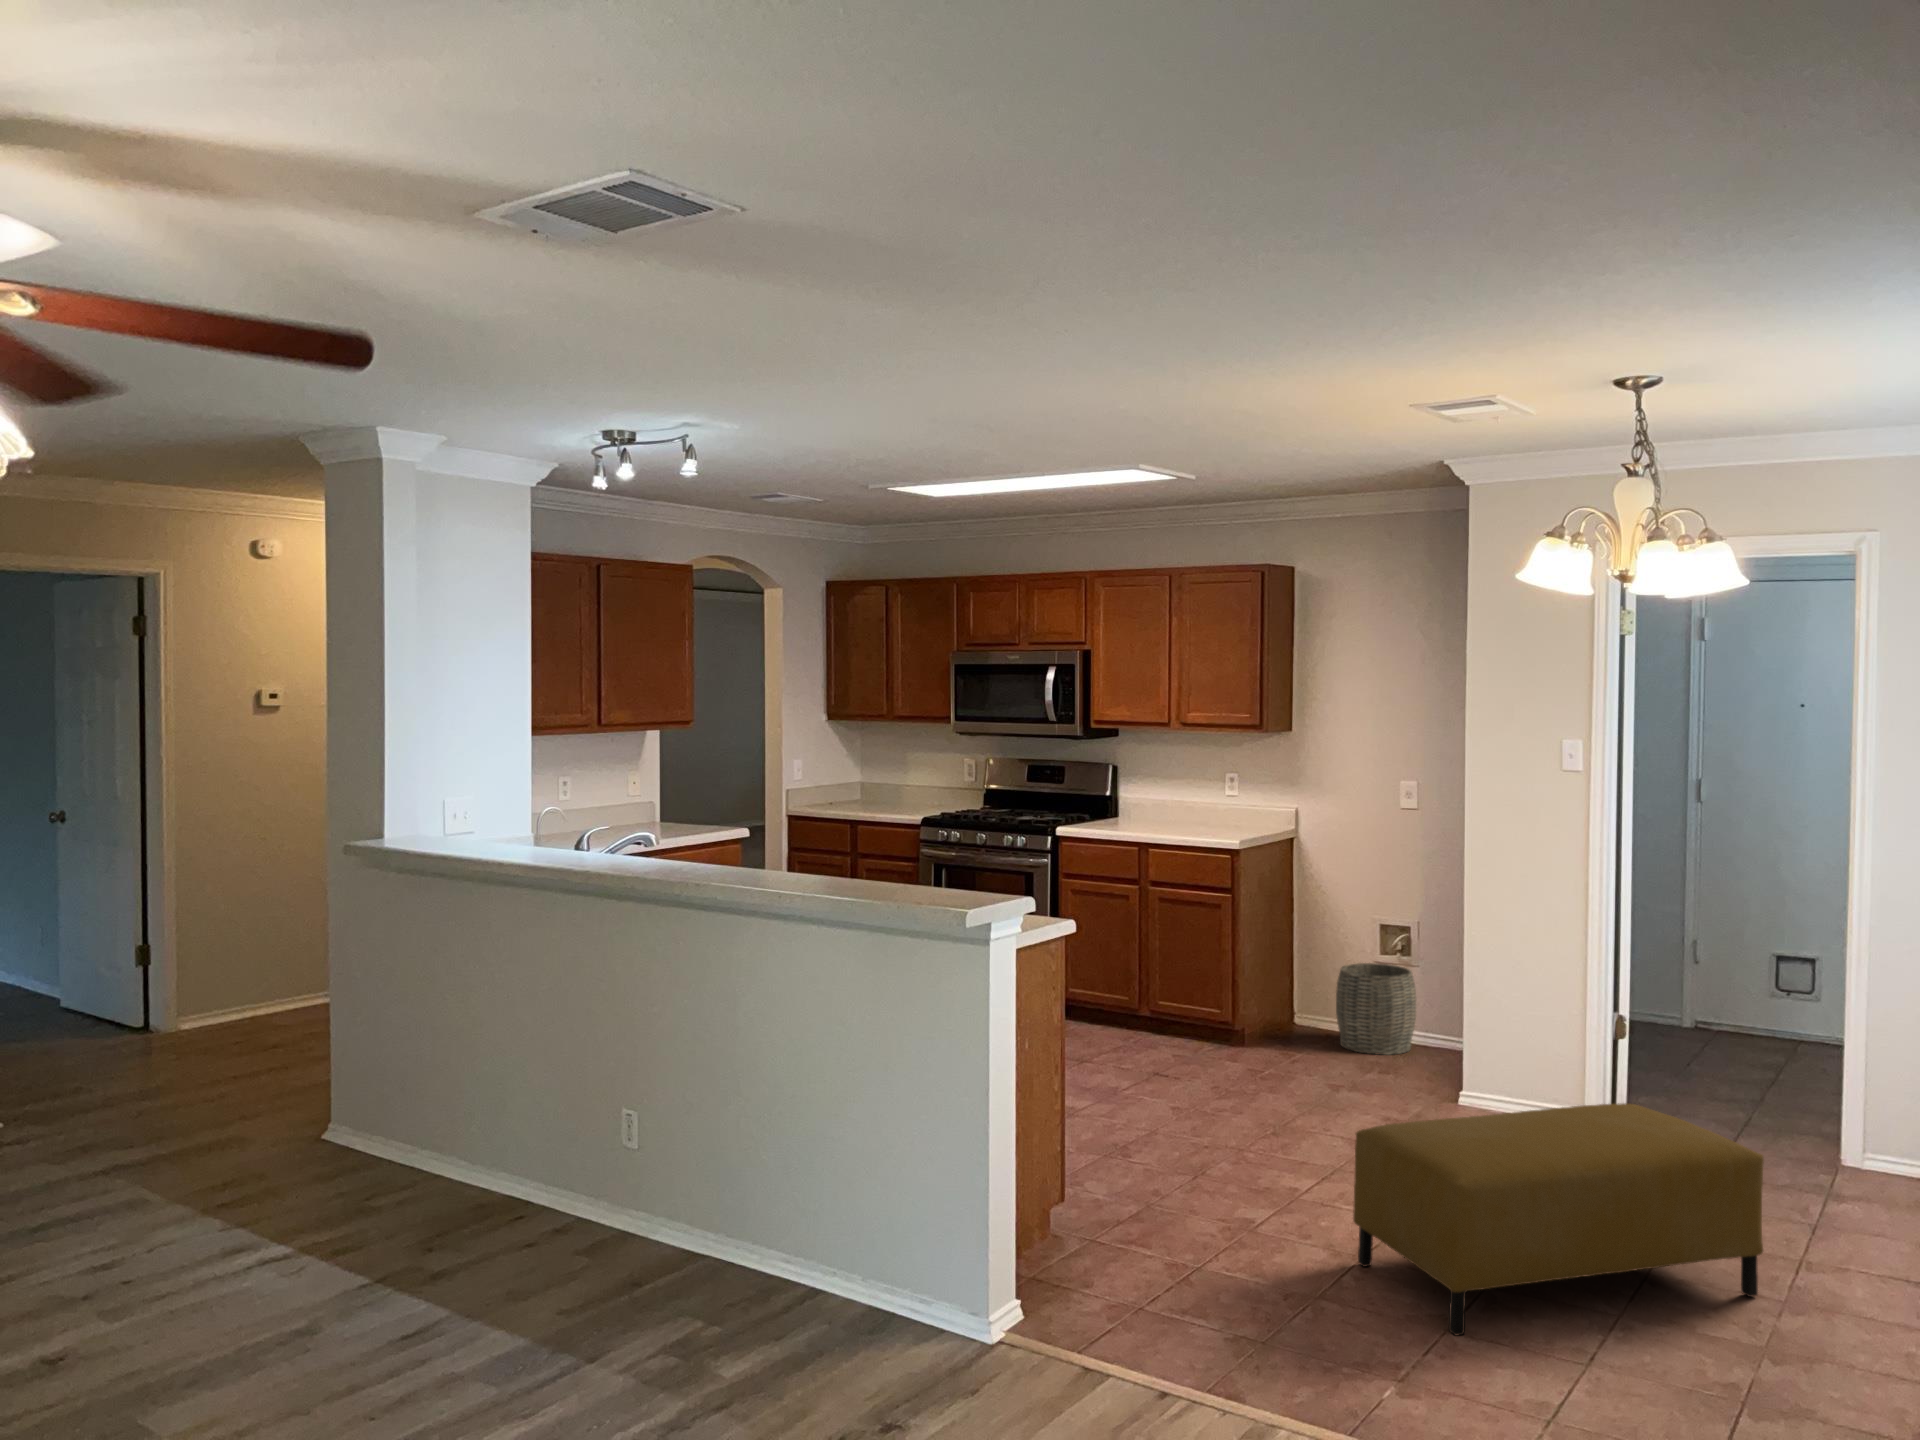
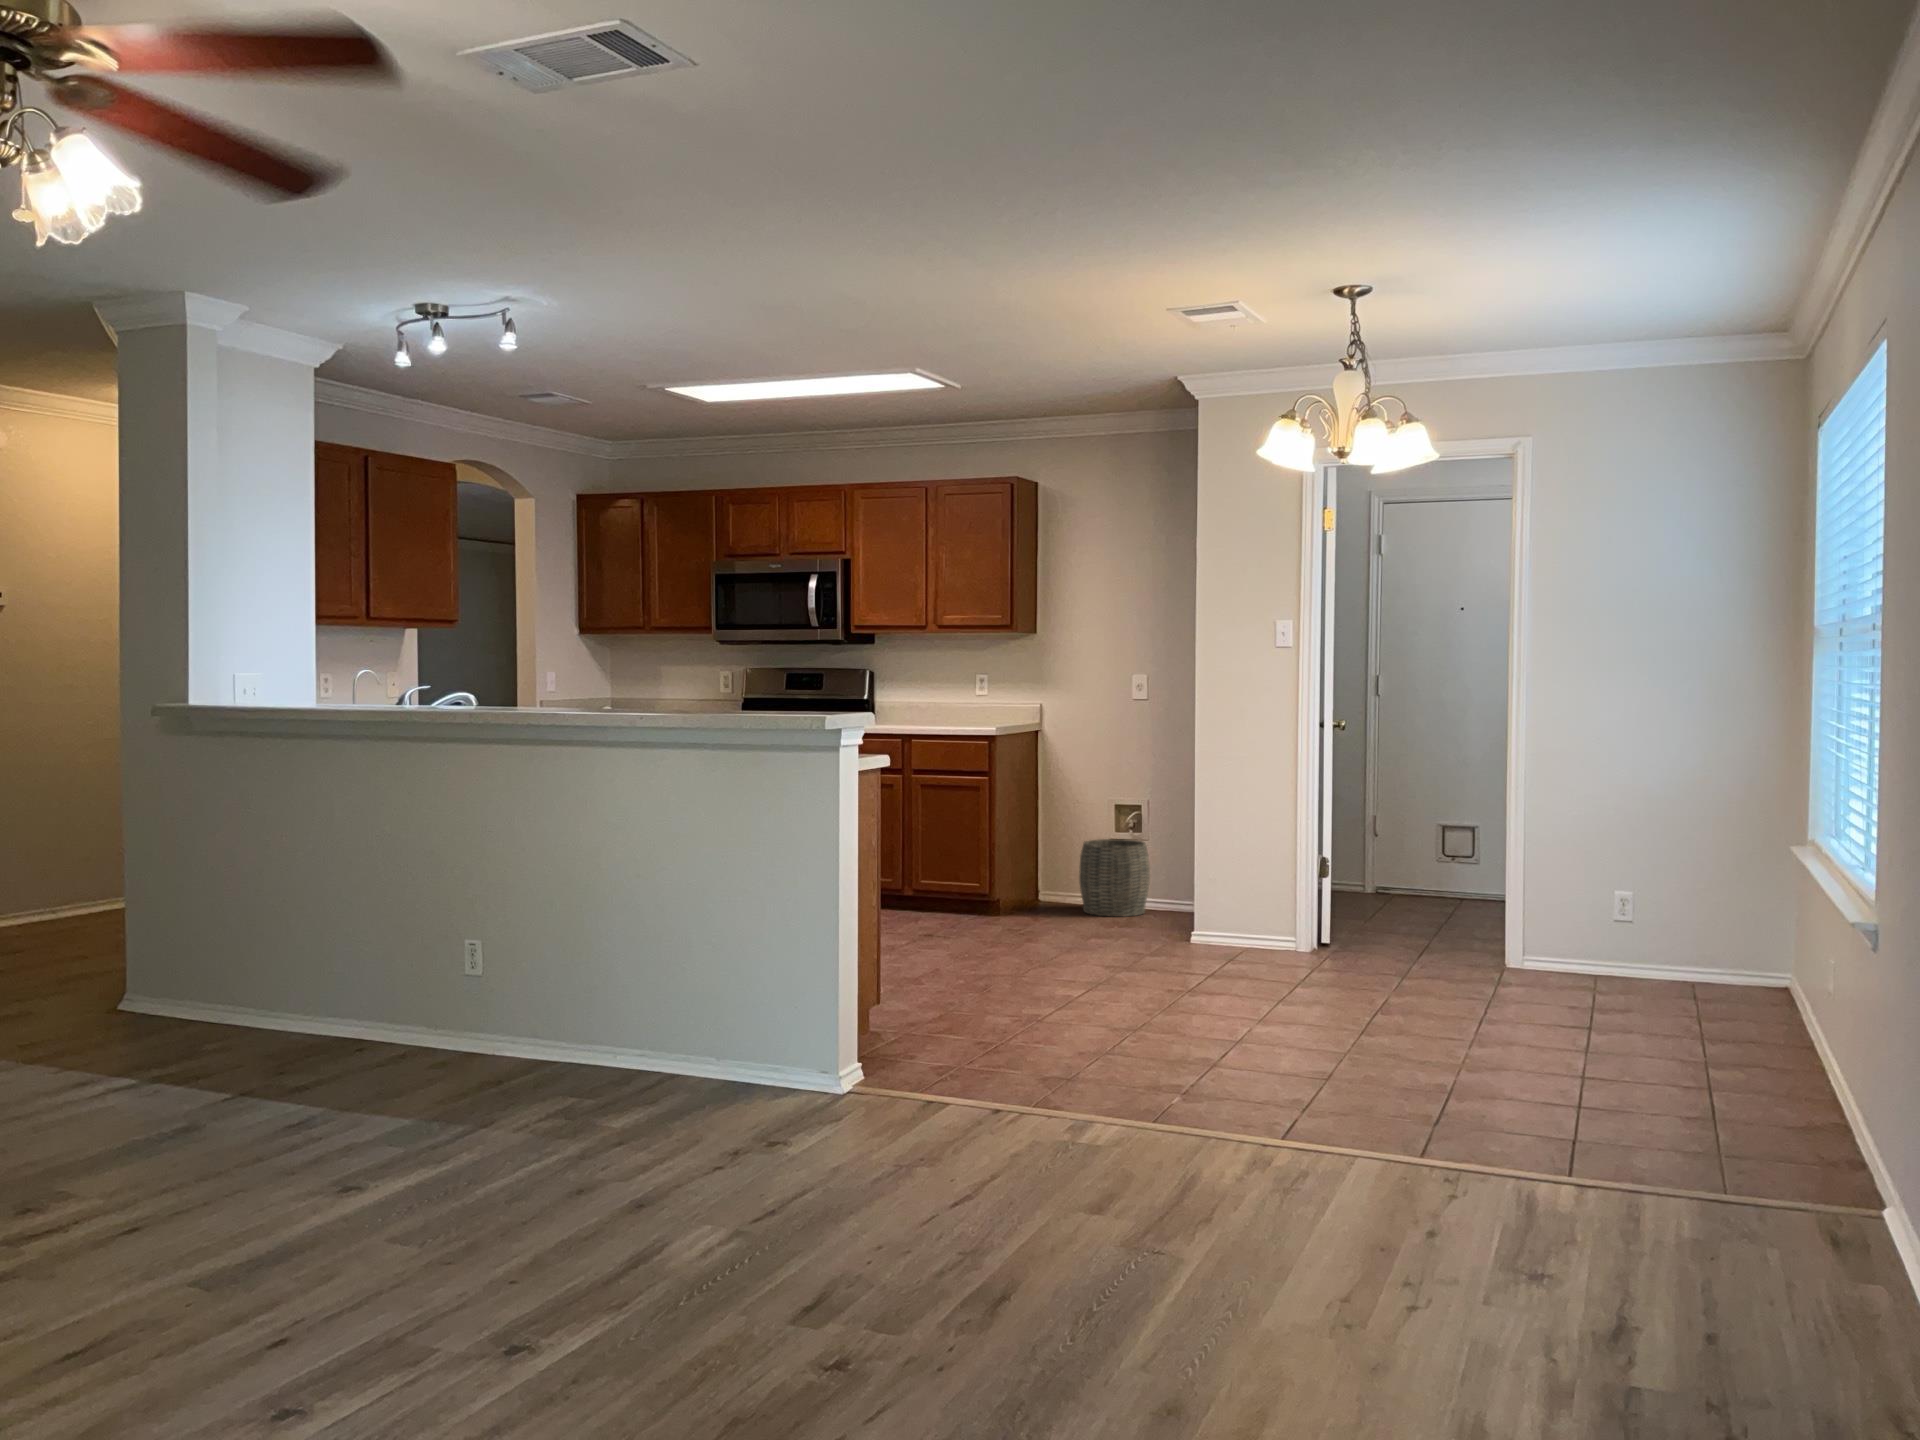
ottoman: present [1353,1103,1764,1335] -> none [1131,898,1453,1069]

